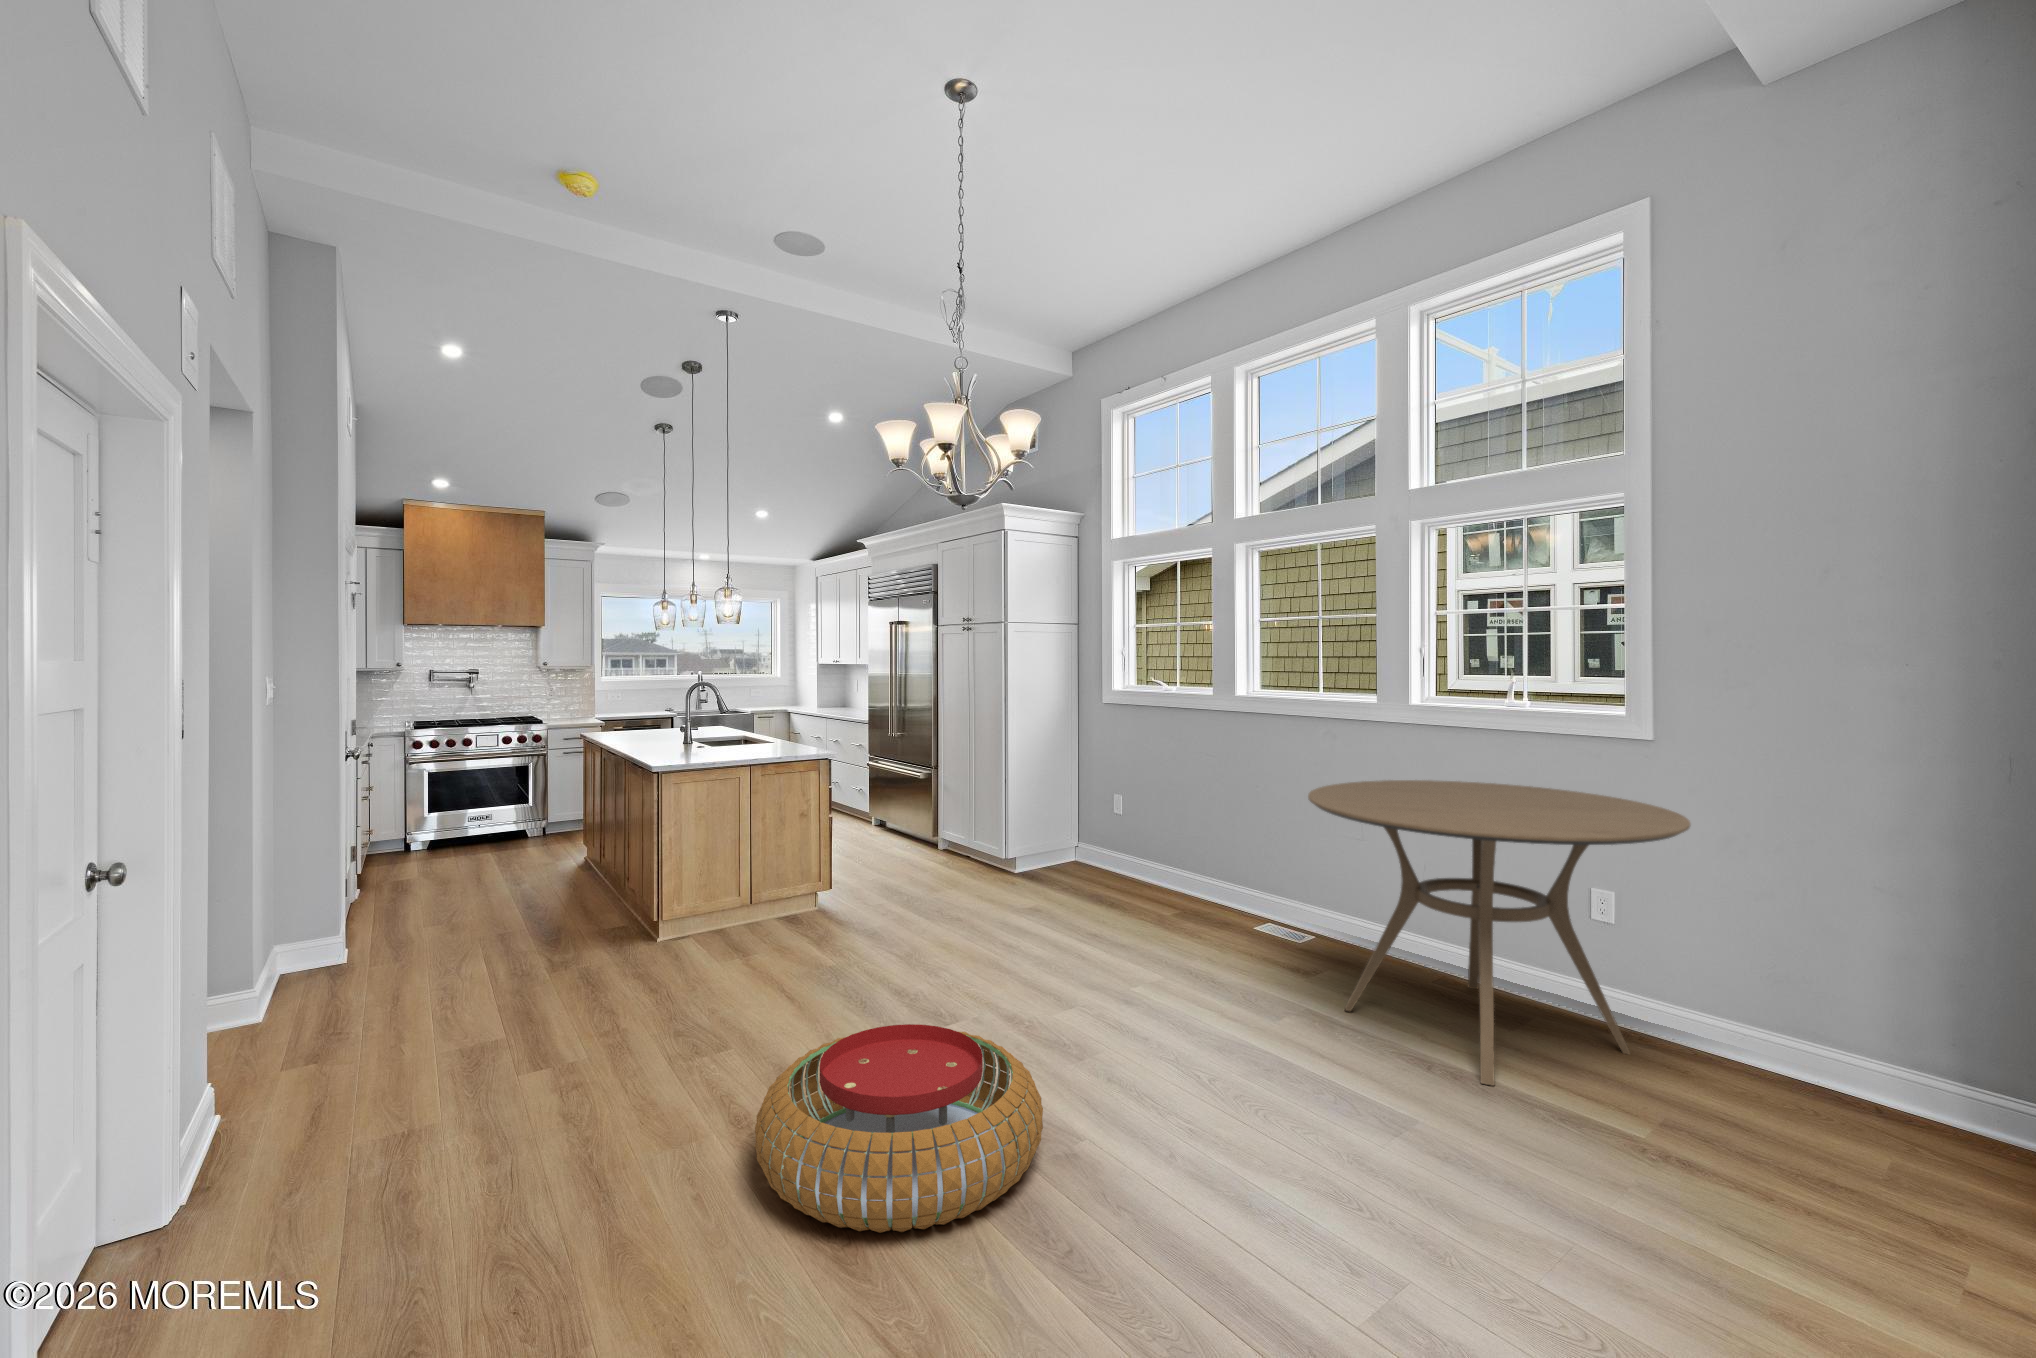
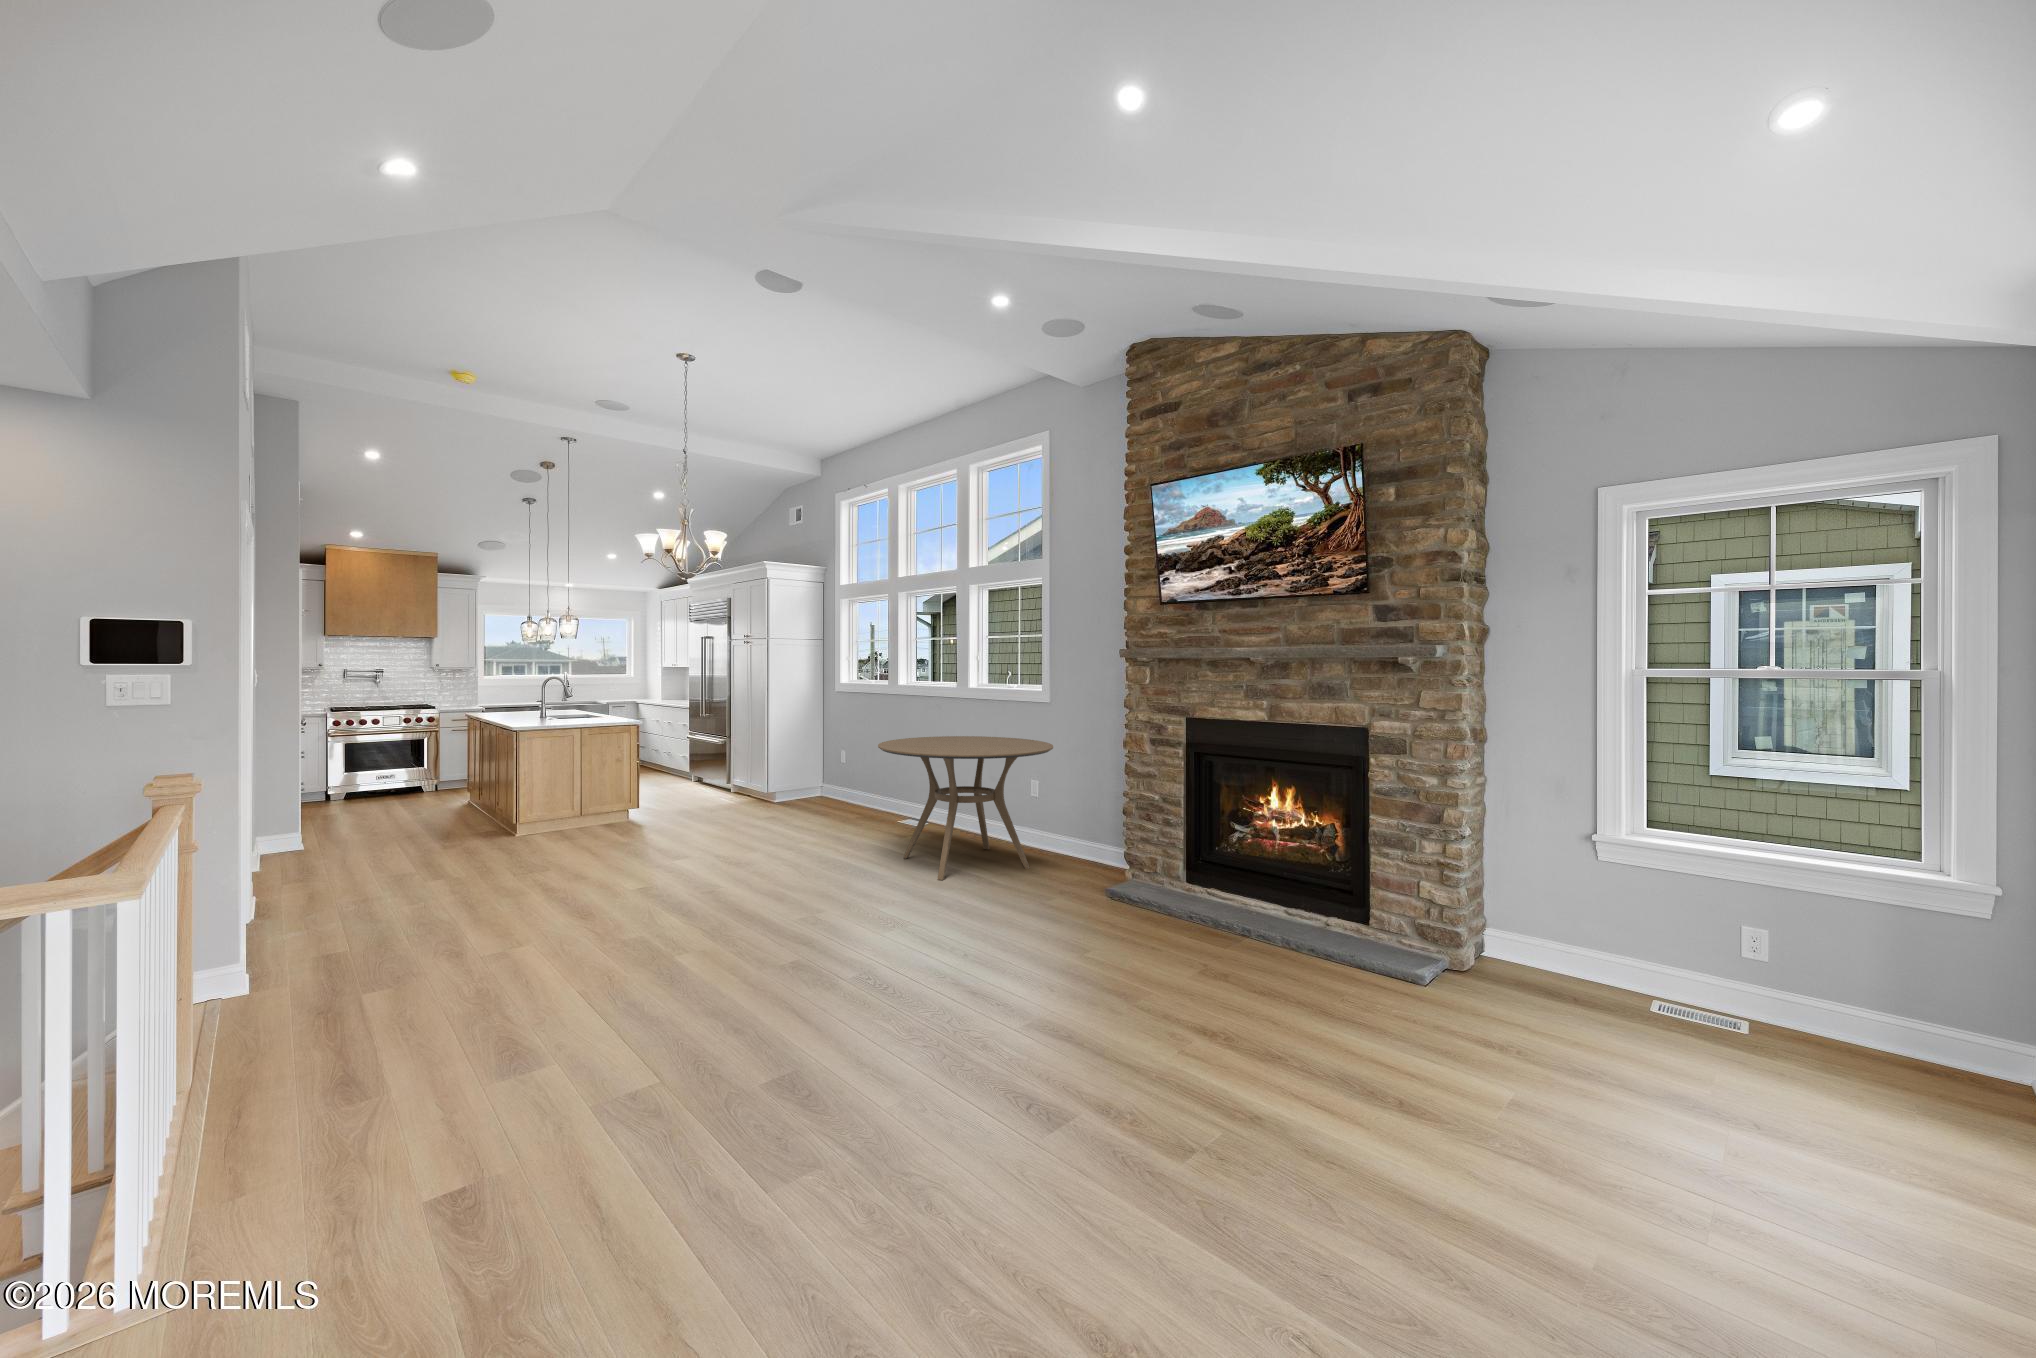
pouf: present [755,1024,1043,1233] -> none [545,850,696,926]

